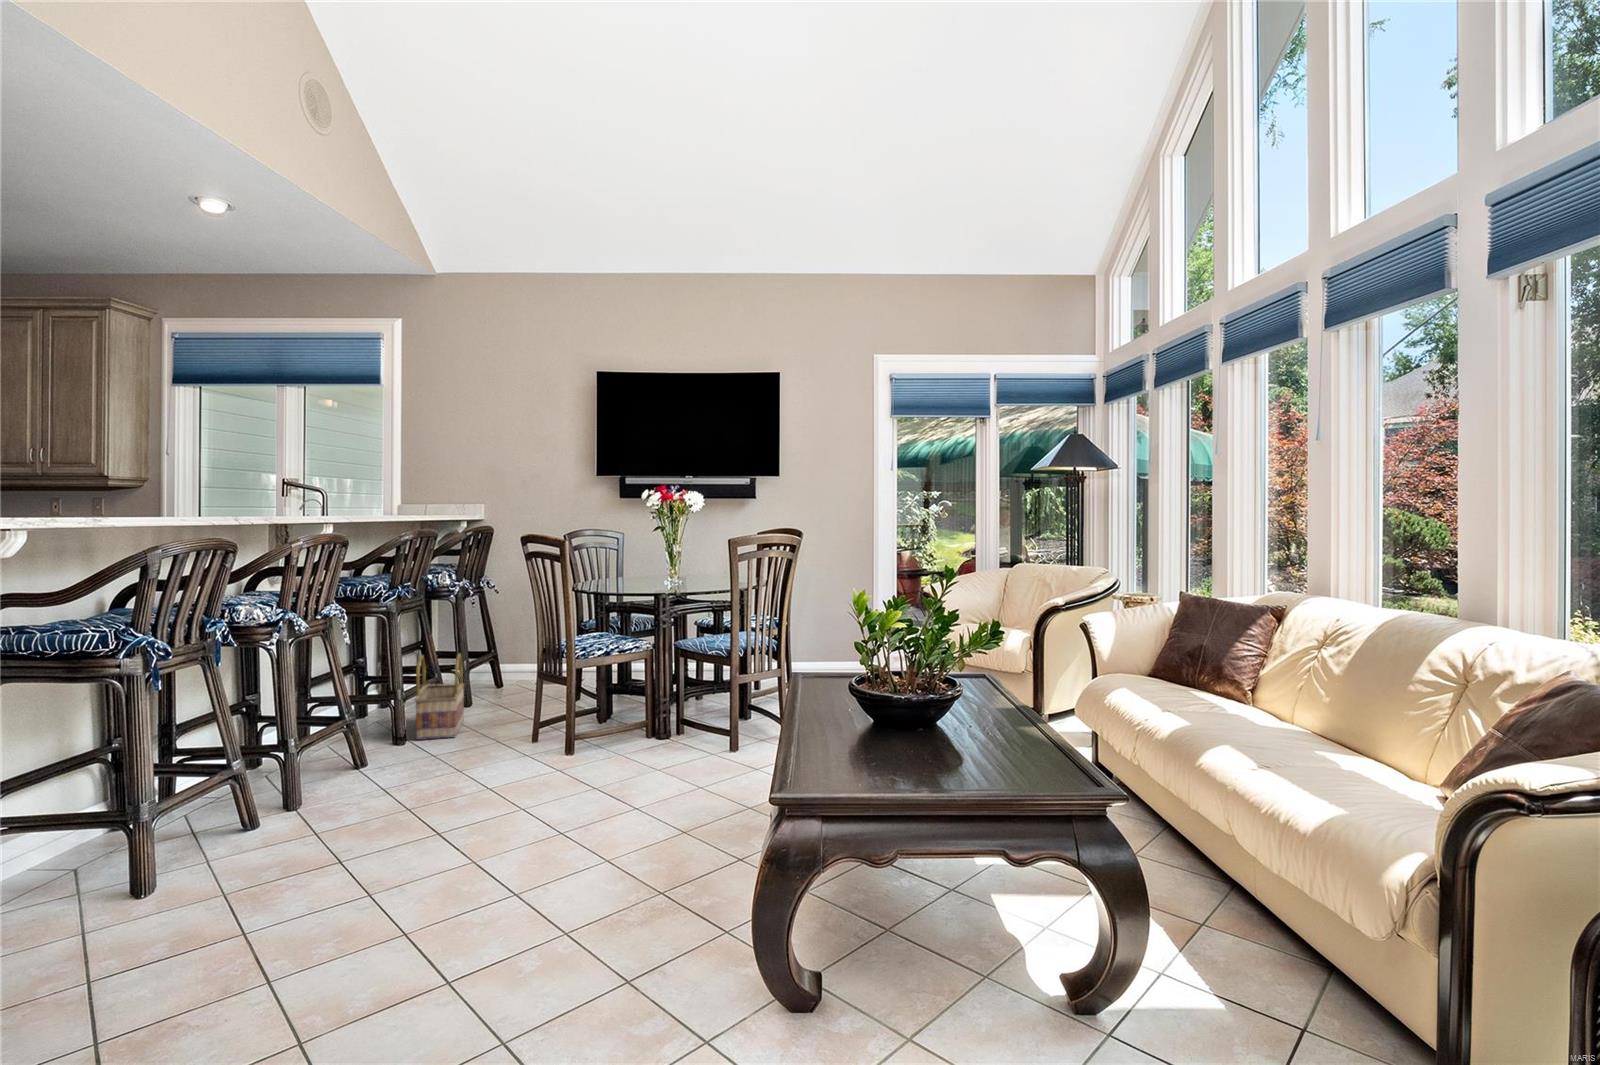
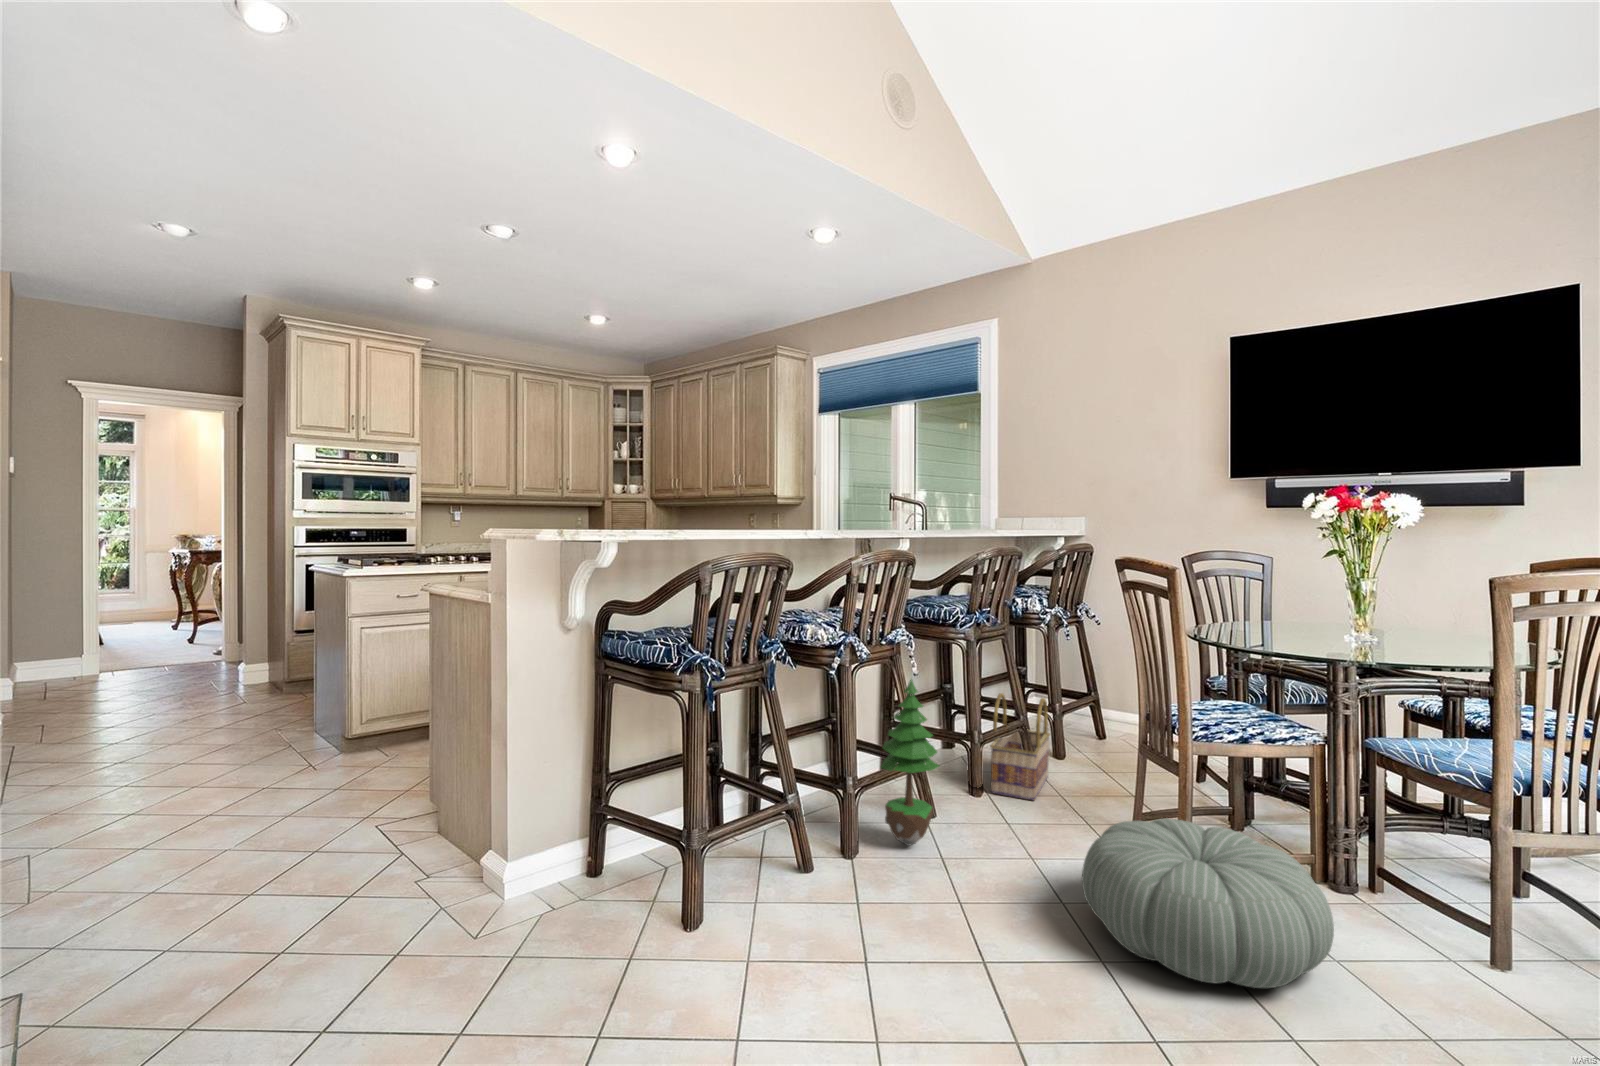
potted tree: none [321,643,380,789] -> present [881,680,940,846]
pouf: none [505,710,655,799] -> present [1082,818,1334,988]

